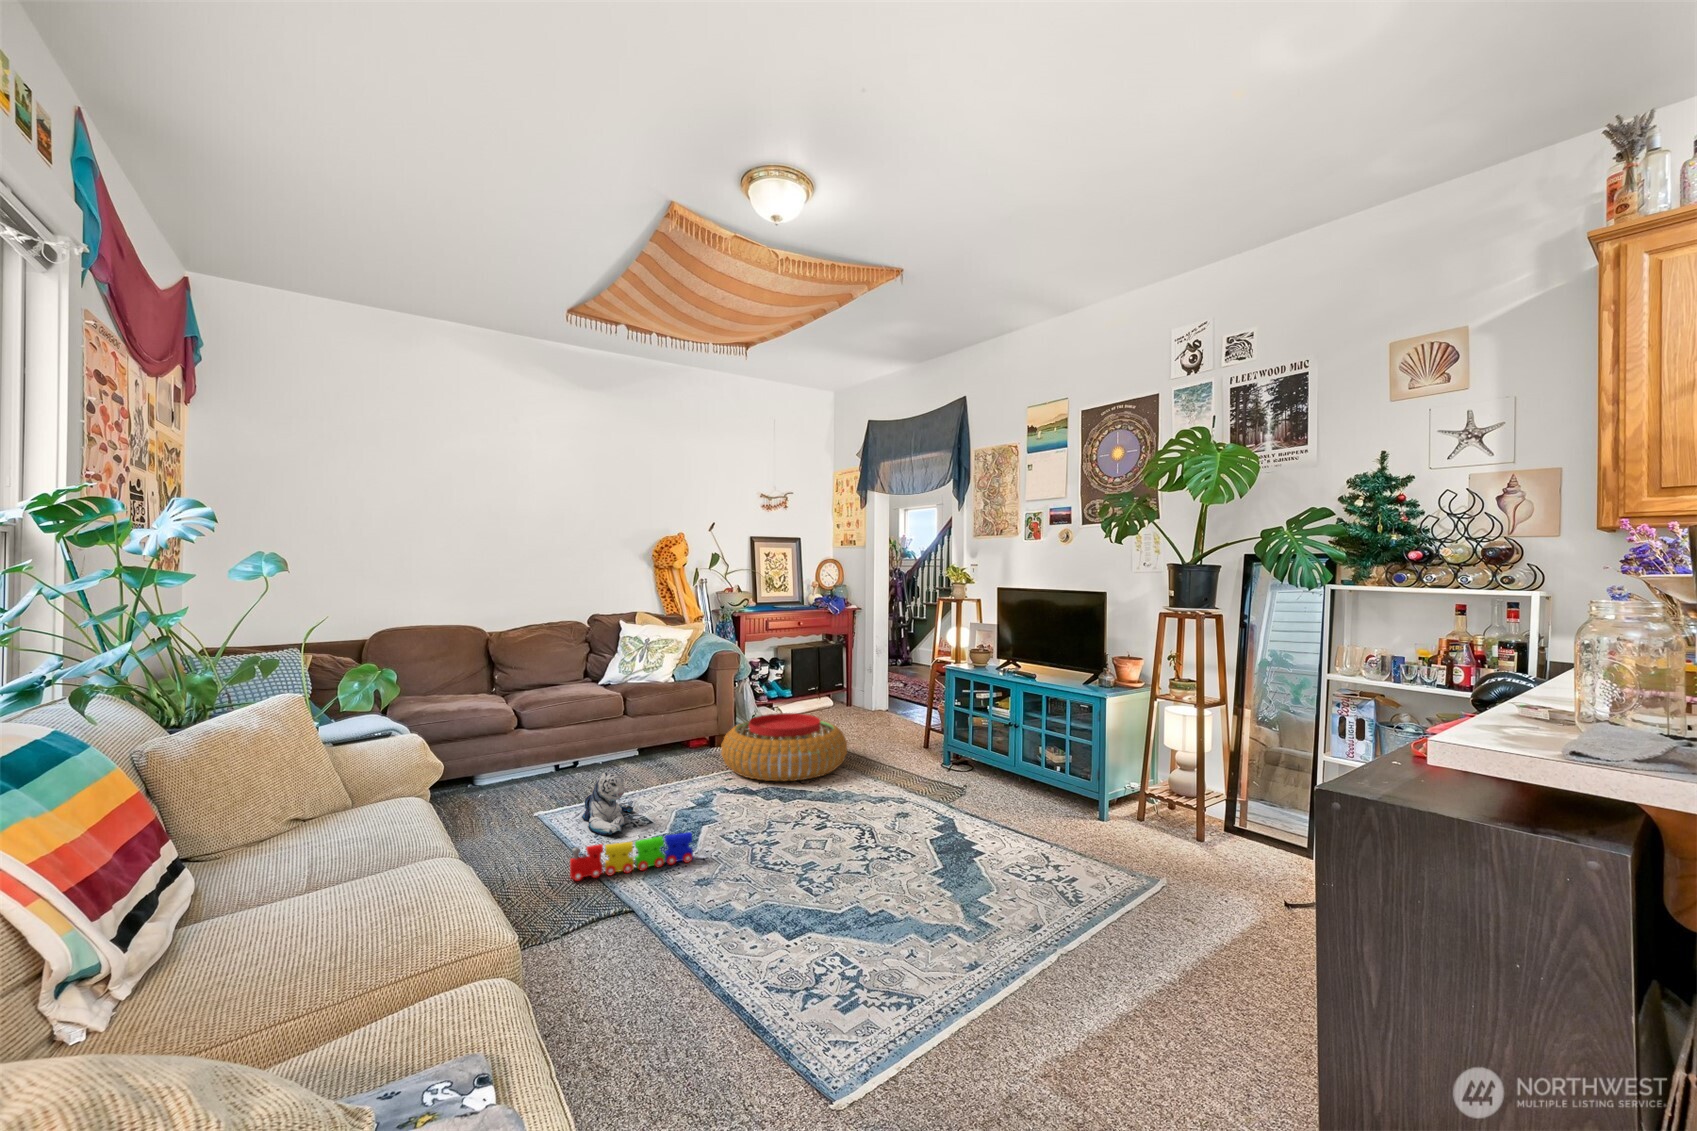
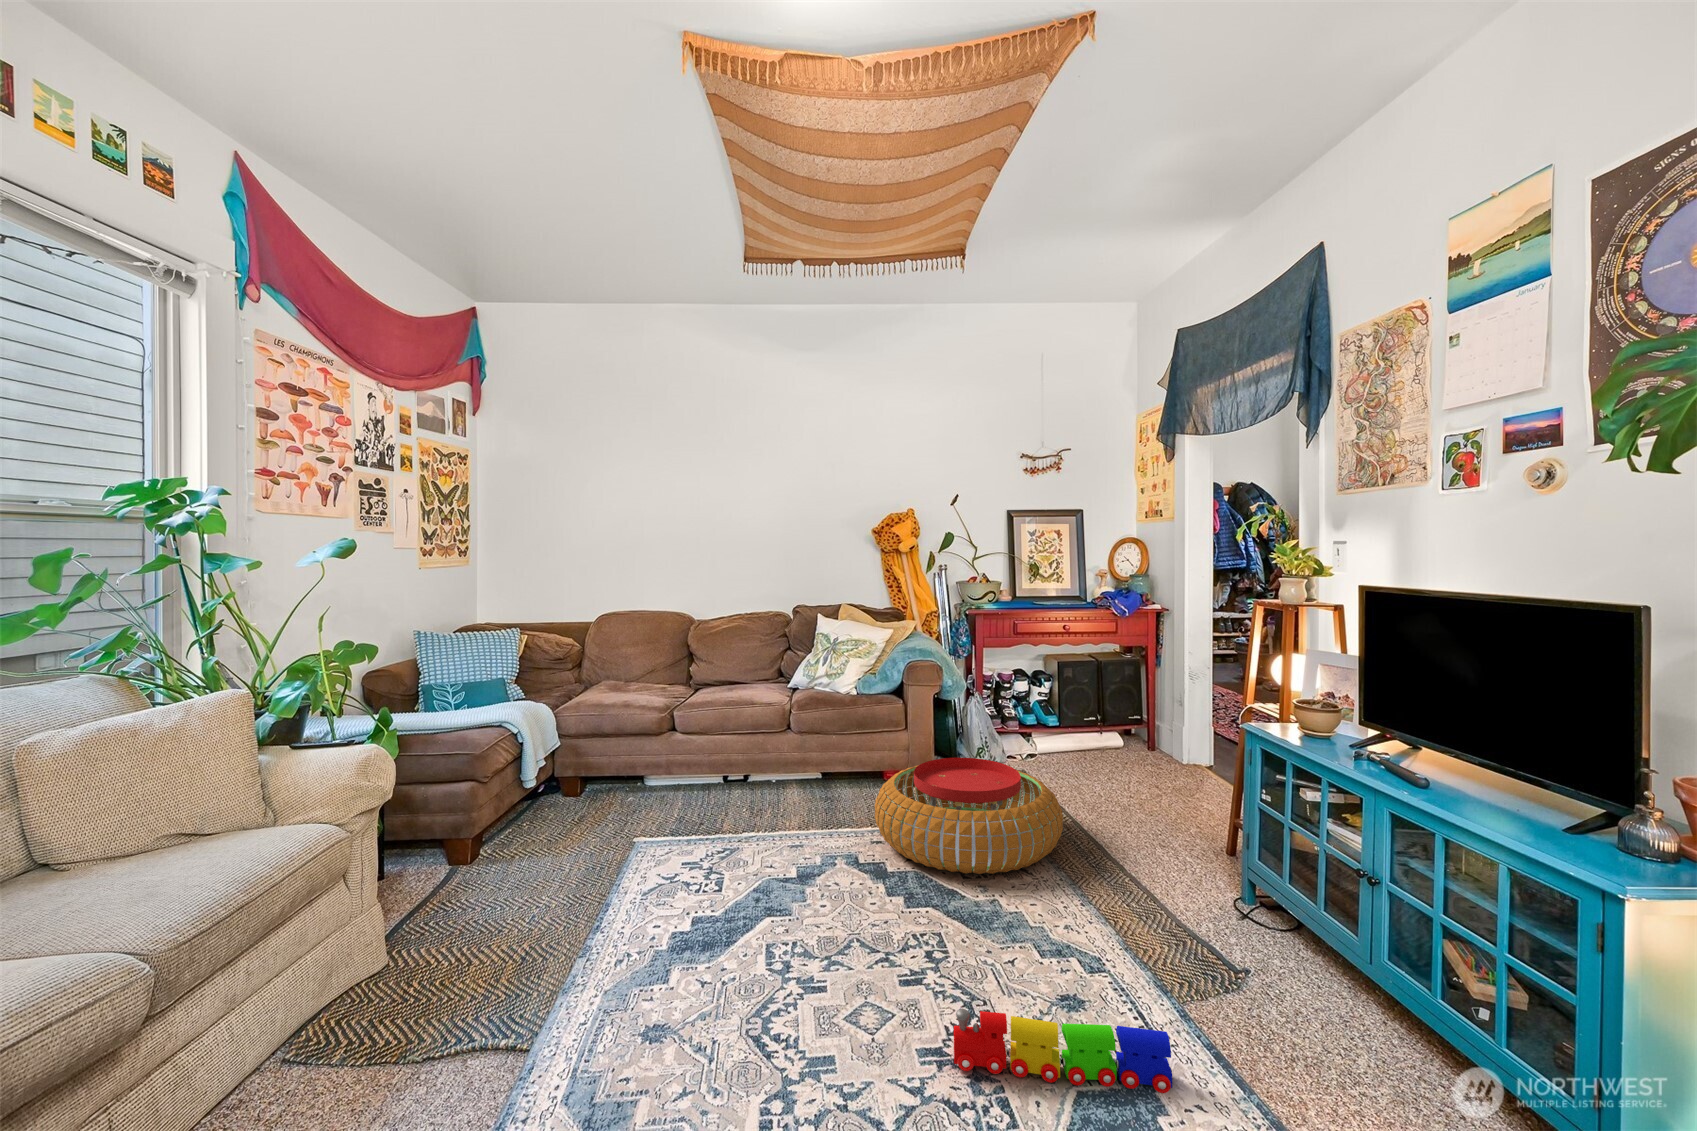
plush toy: present [582,772,633,835] -> none [639,818,715,908]
toy train: present [570,832,693,881] -> present [954,1009,1172,1093]

